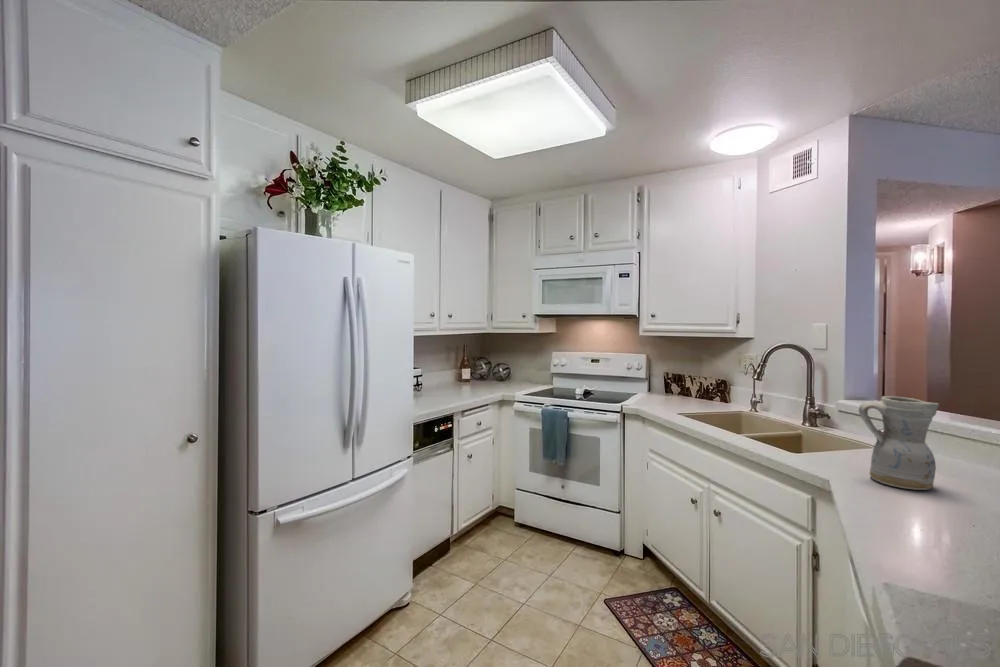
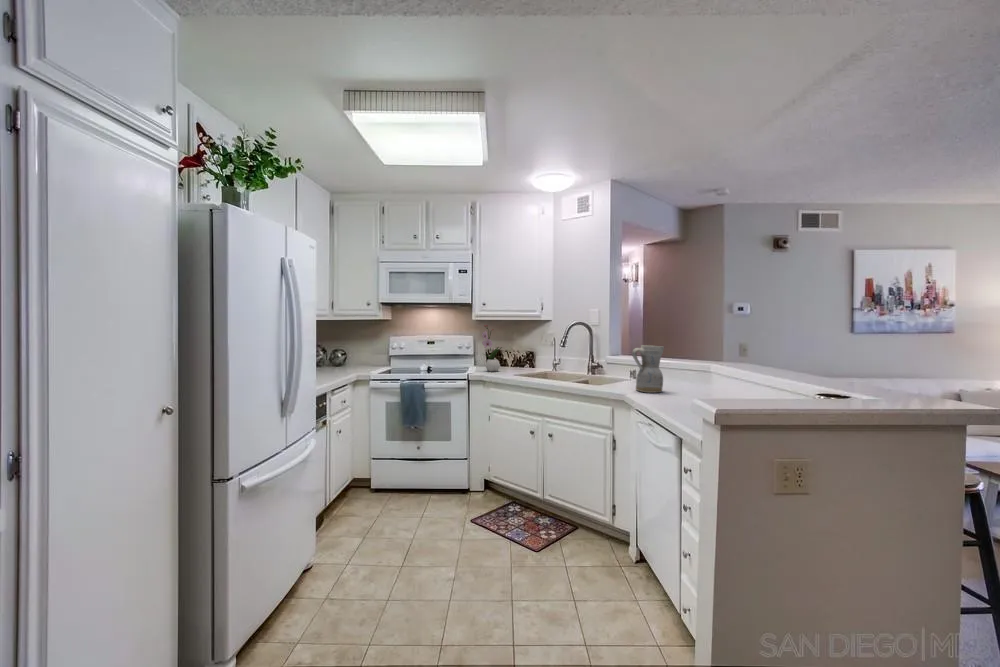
flower arrangement: none [646,343,673,405] -> present [482,325,502,371]

